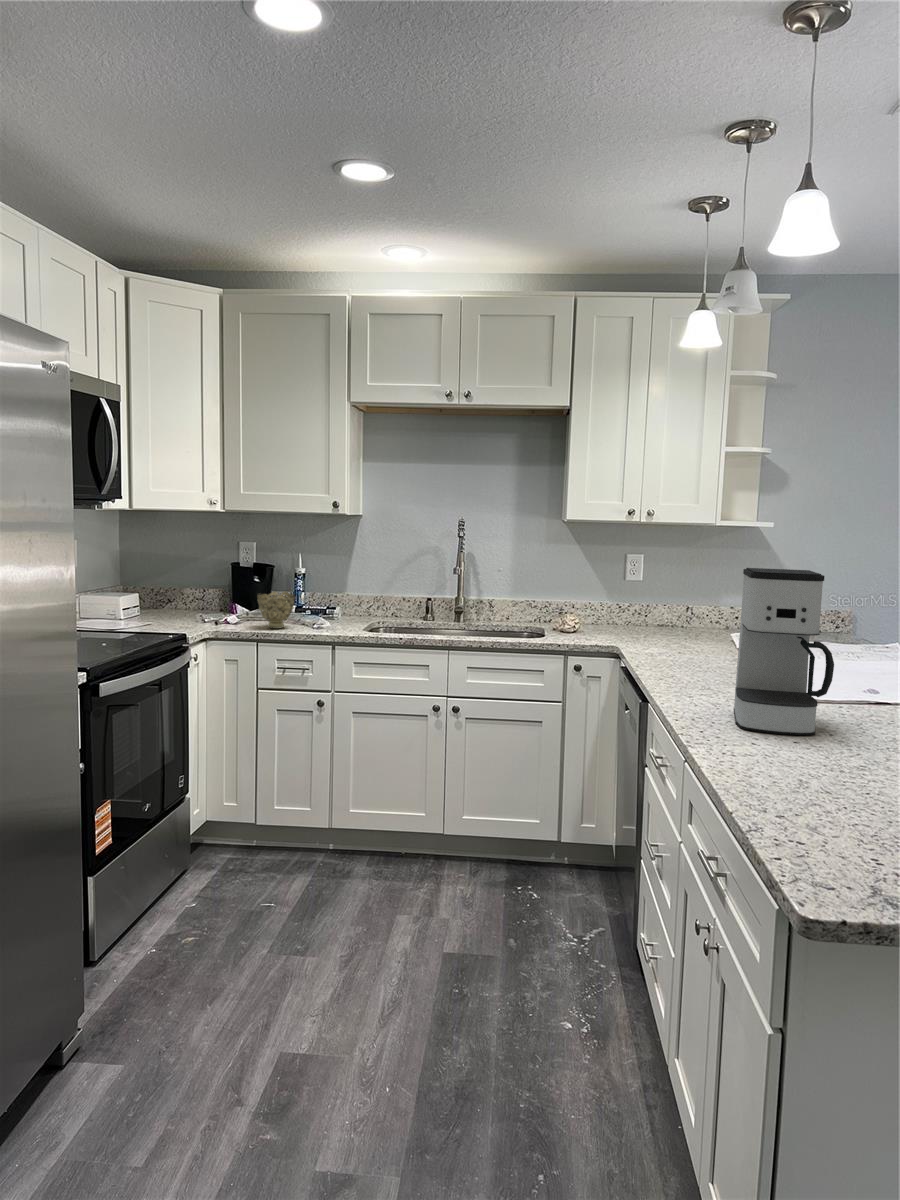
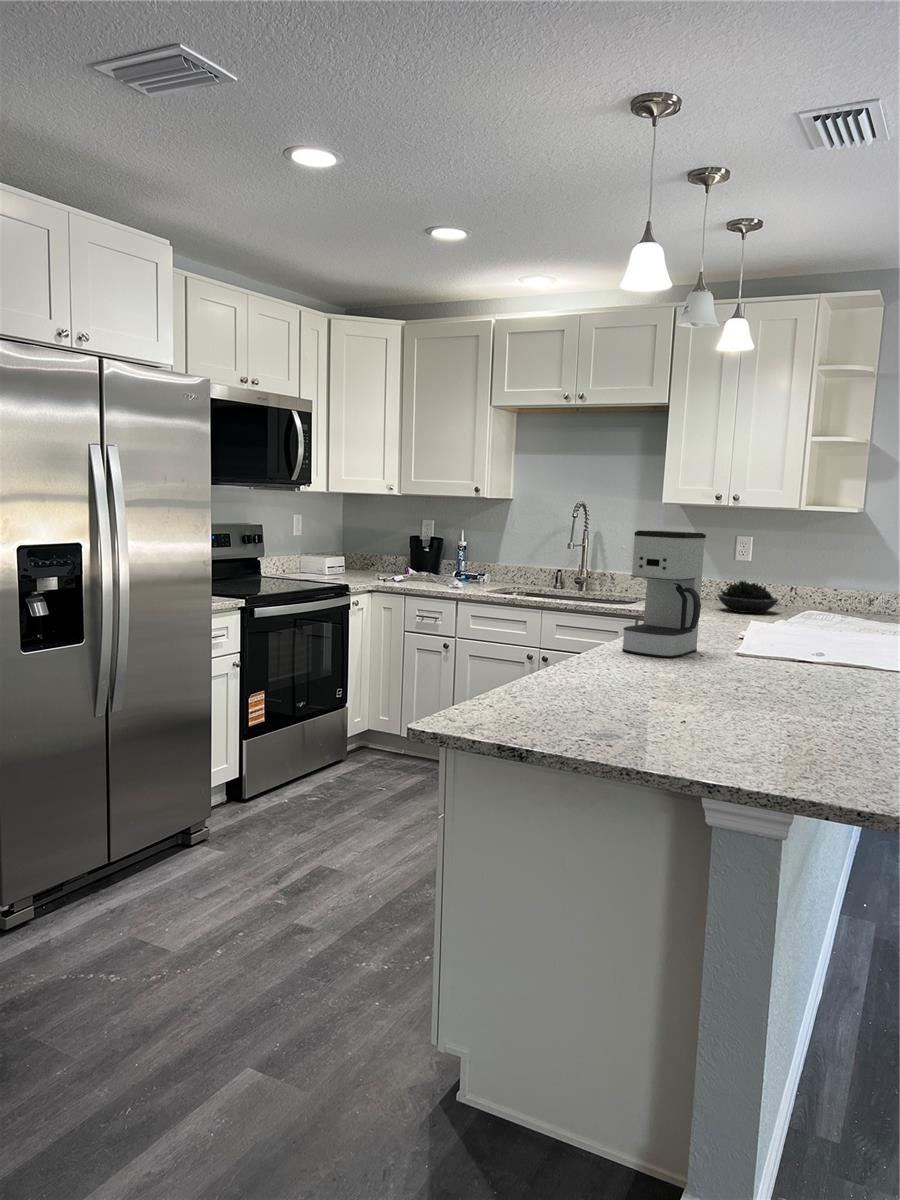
decorative bowl: present [257,591,295,629] -> none [409,557,439,586]
succulent plant: none [643,604,709,641] -> present [718,581,778,613]

